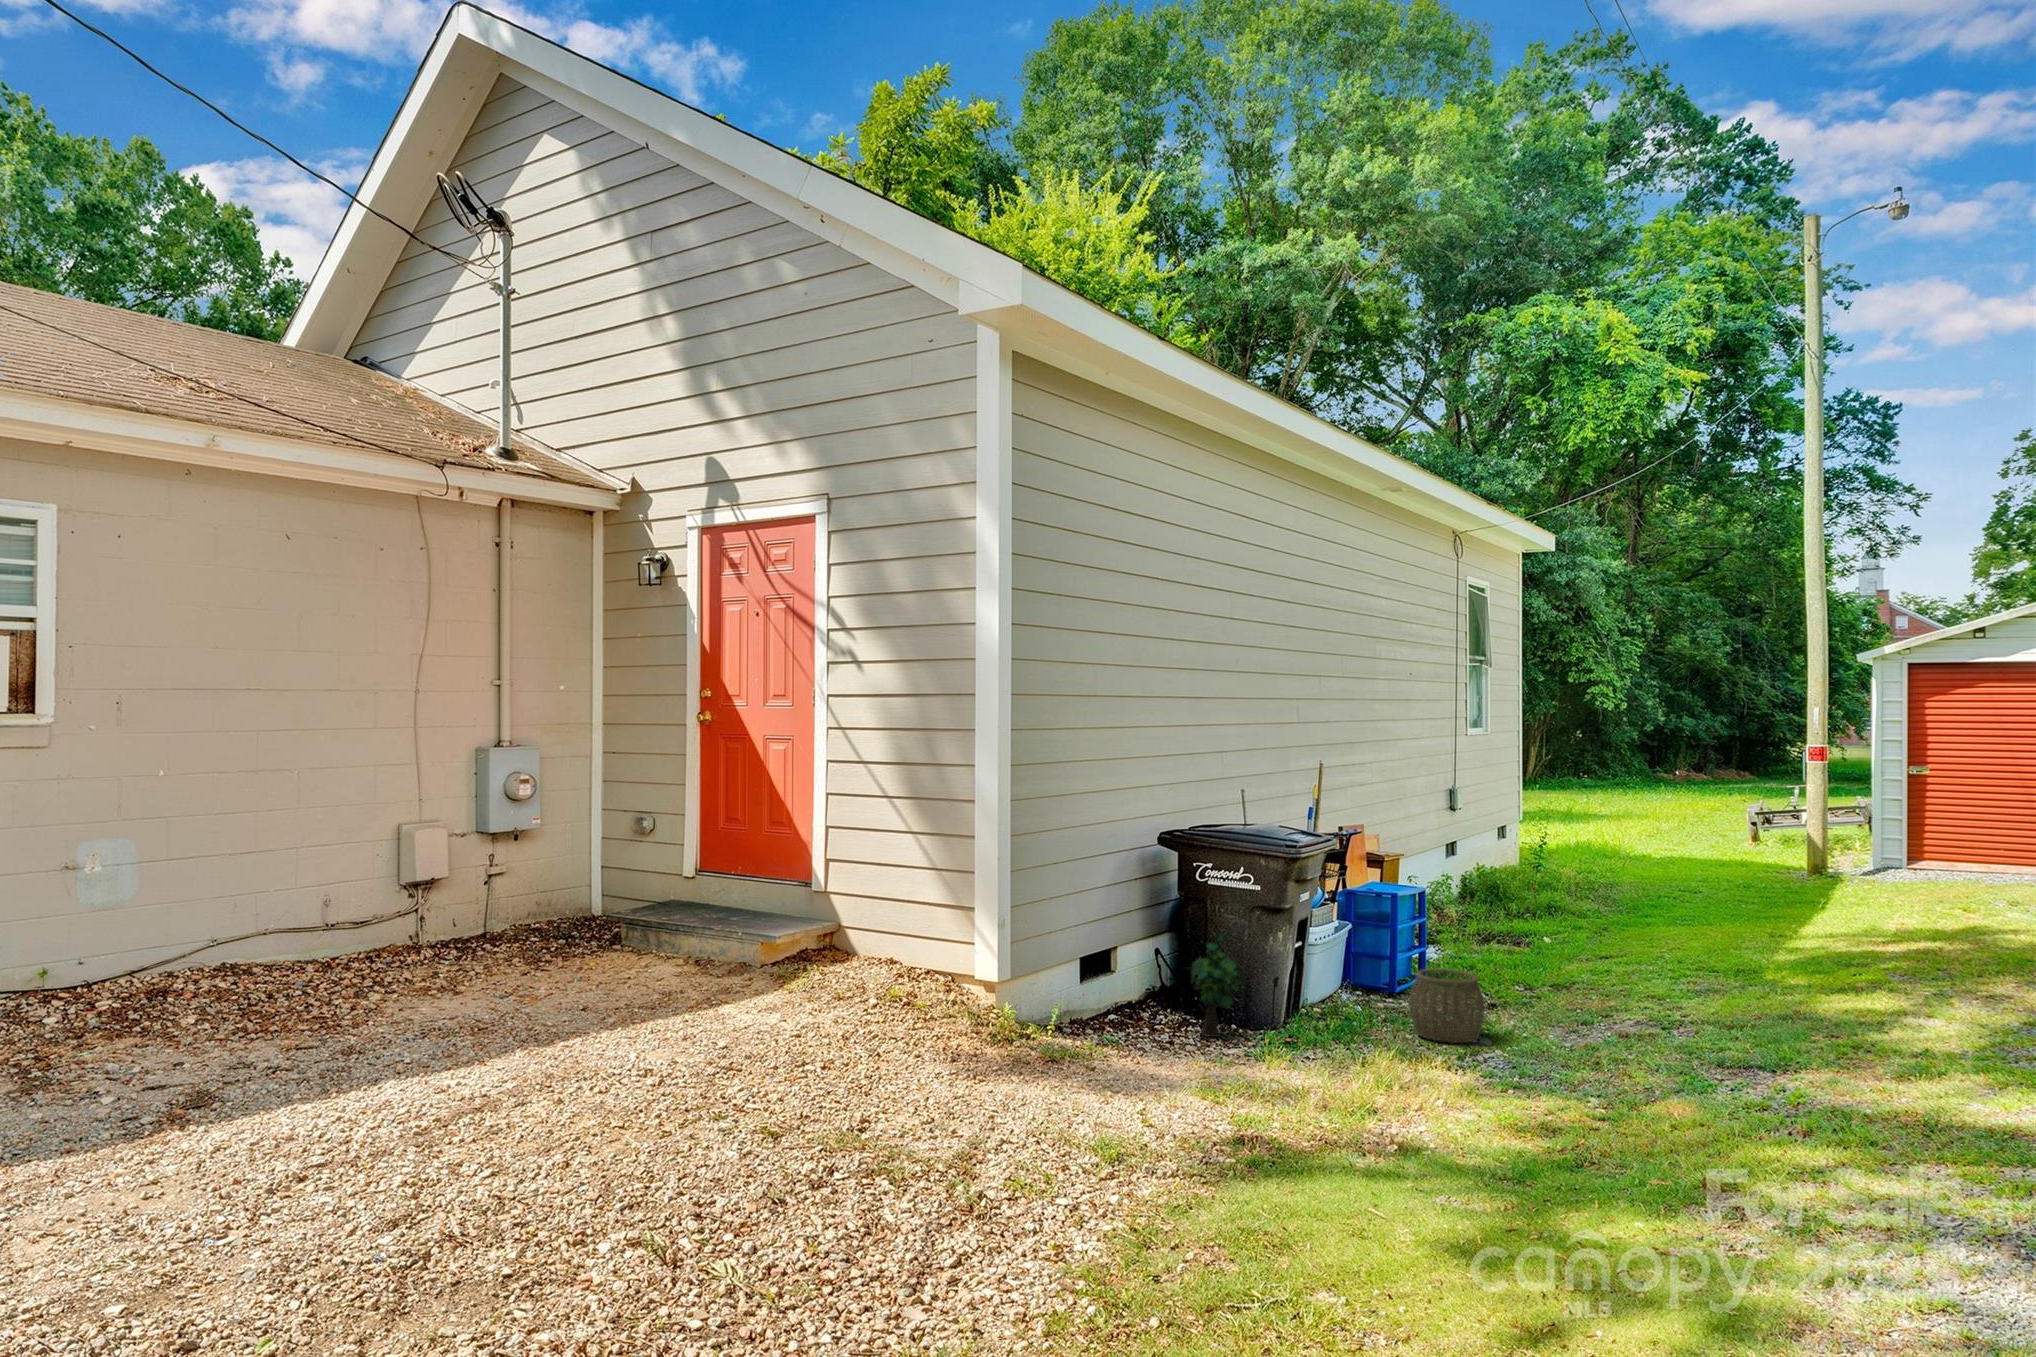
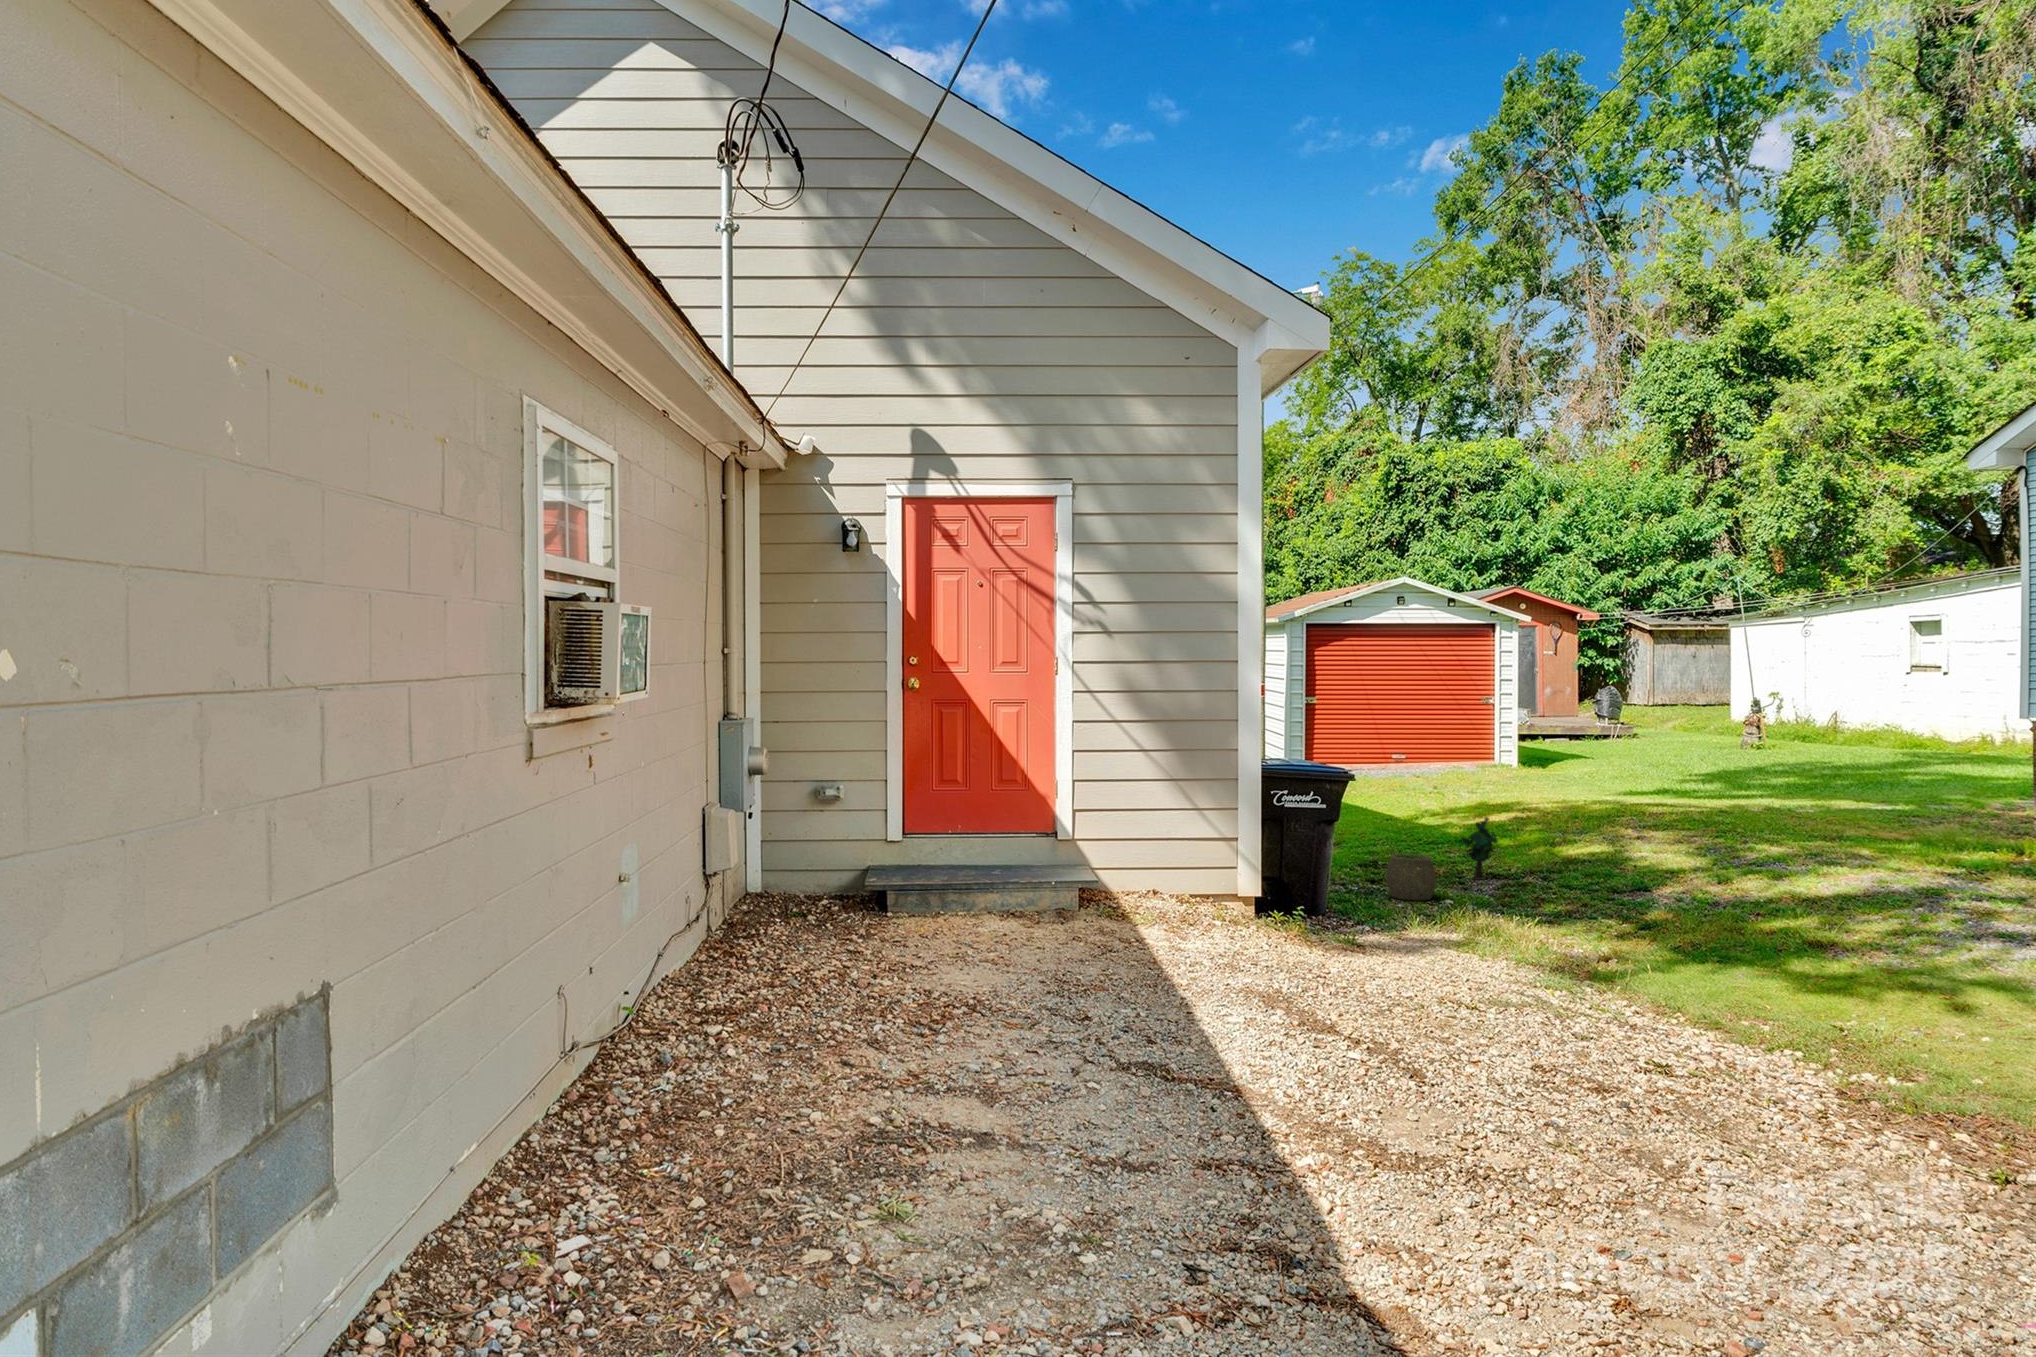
decorative plant: present [1186,934,1243,1037] -> present [1460,817,1498,880]

